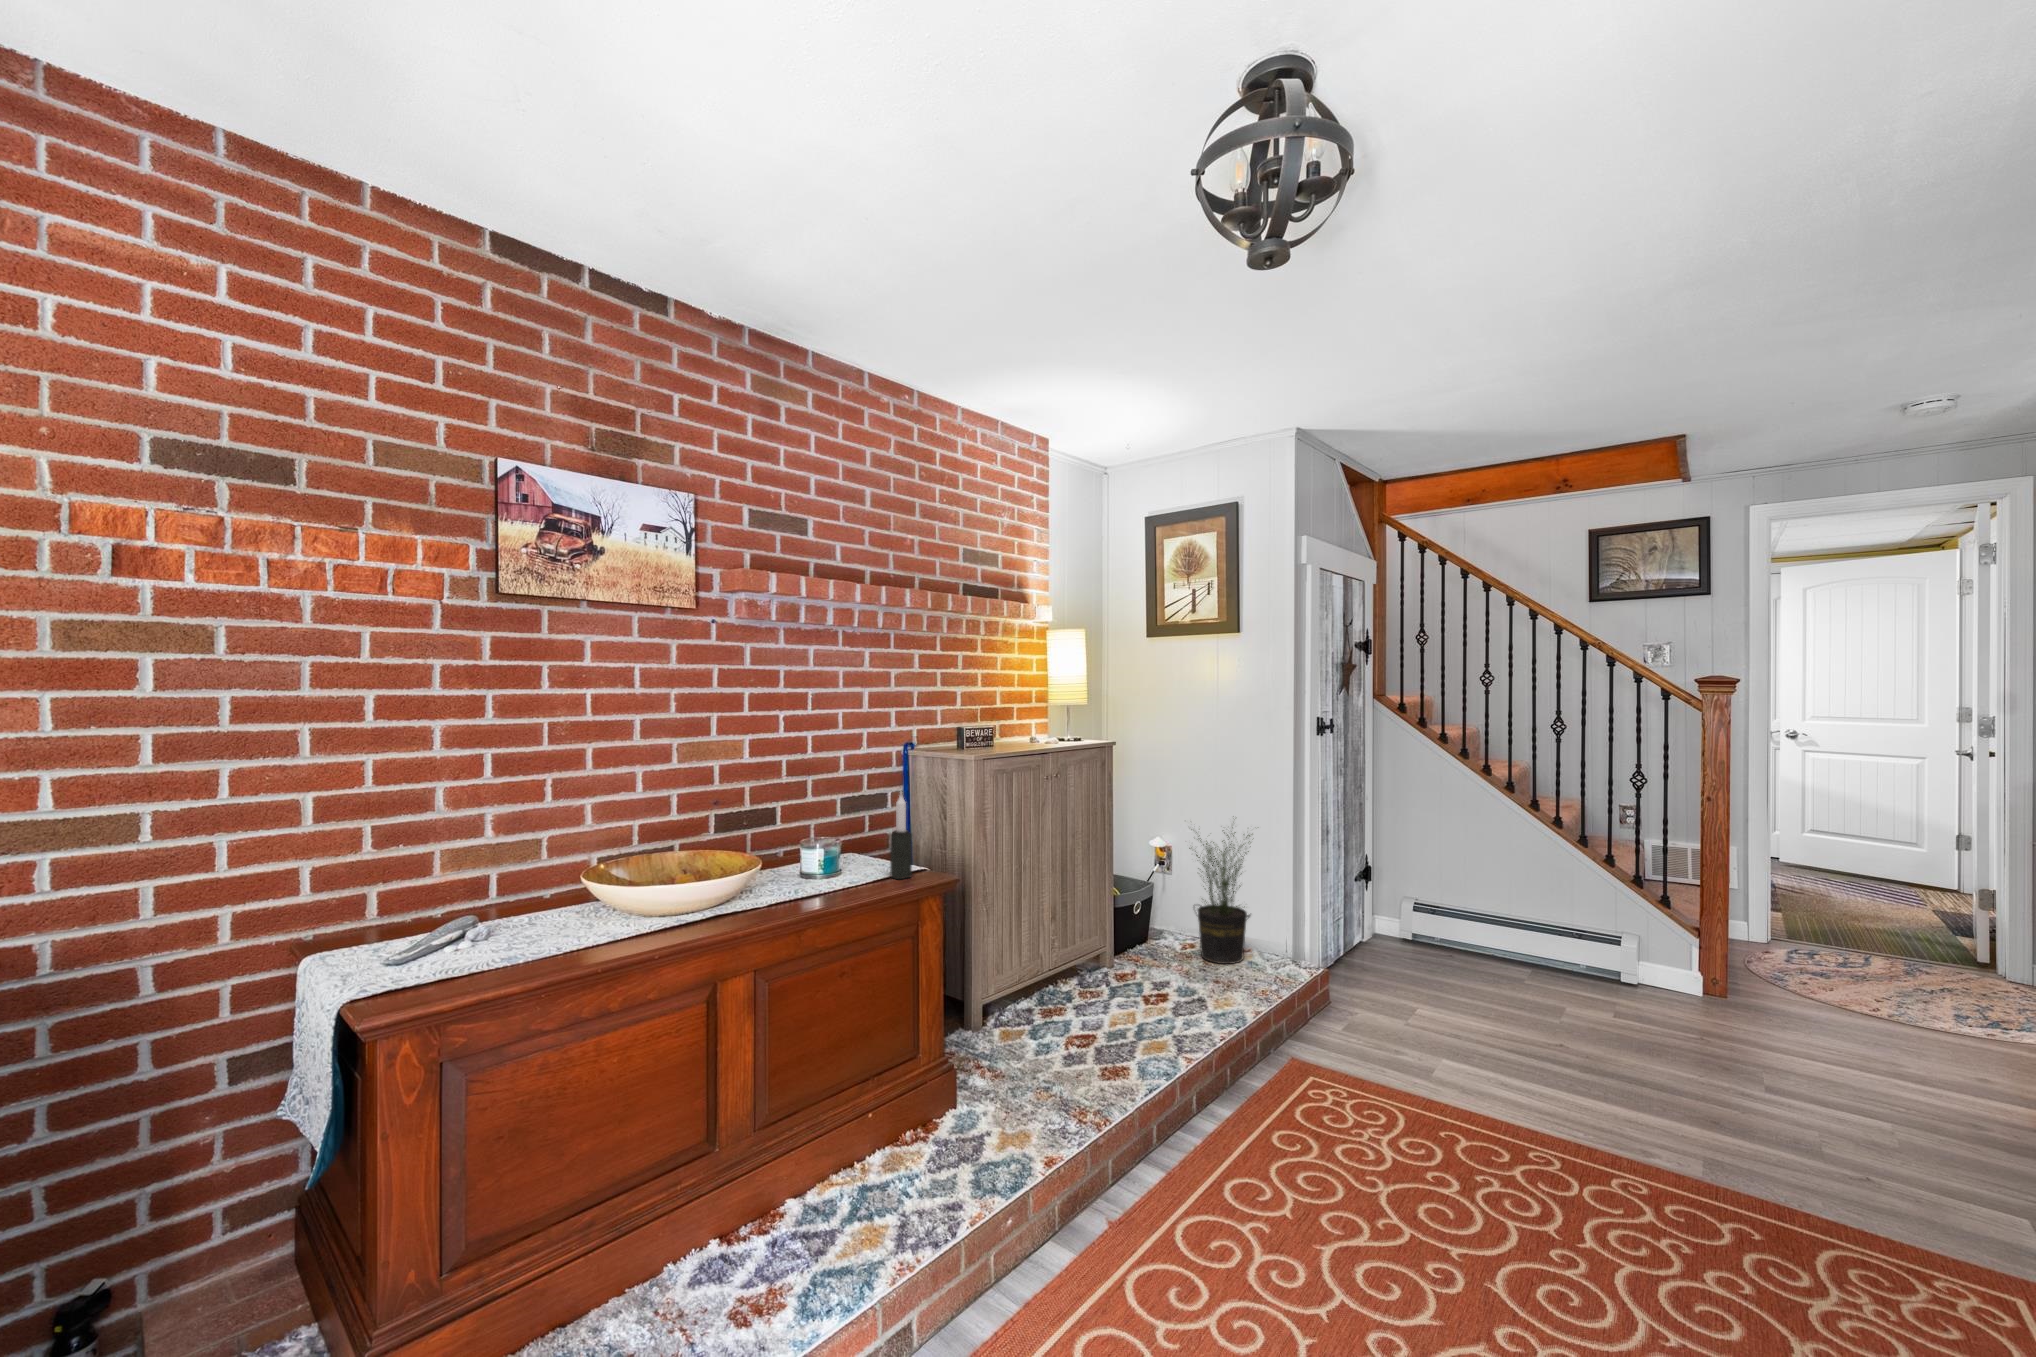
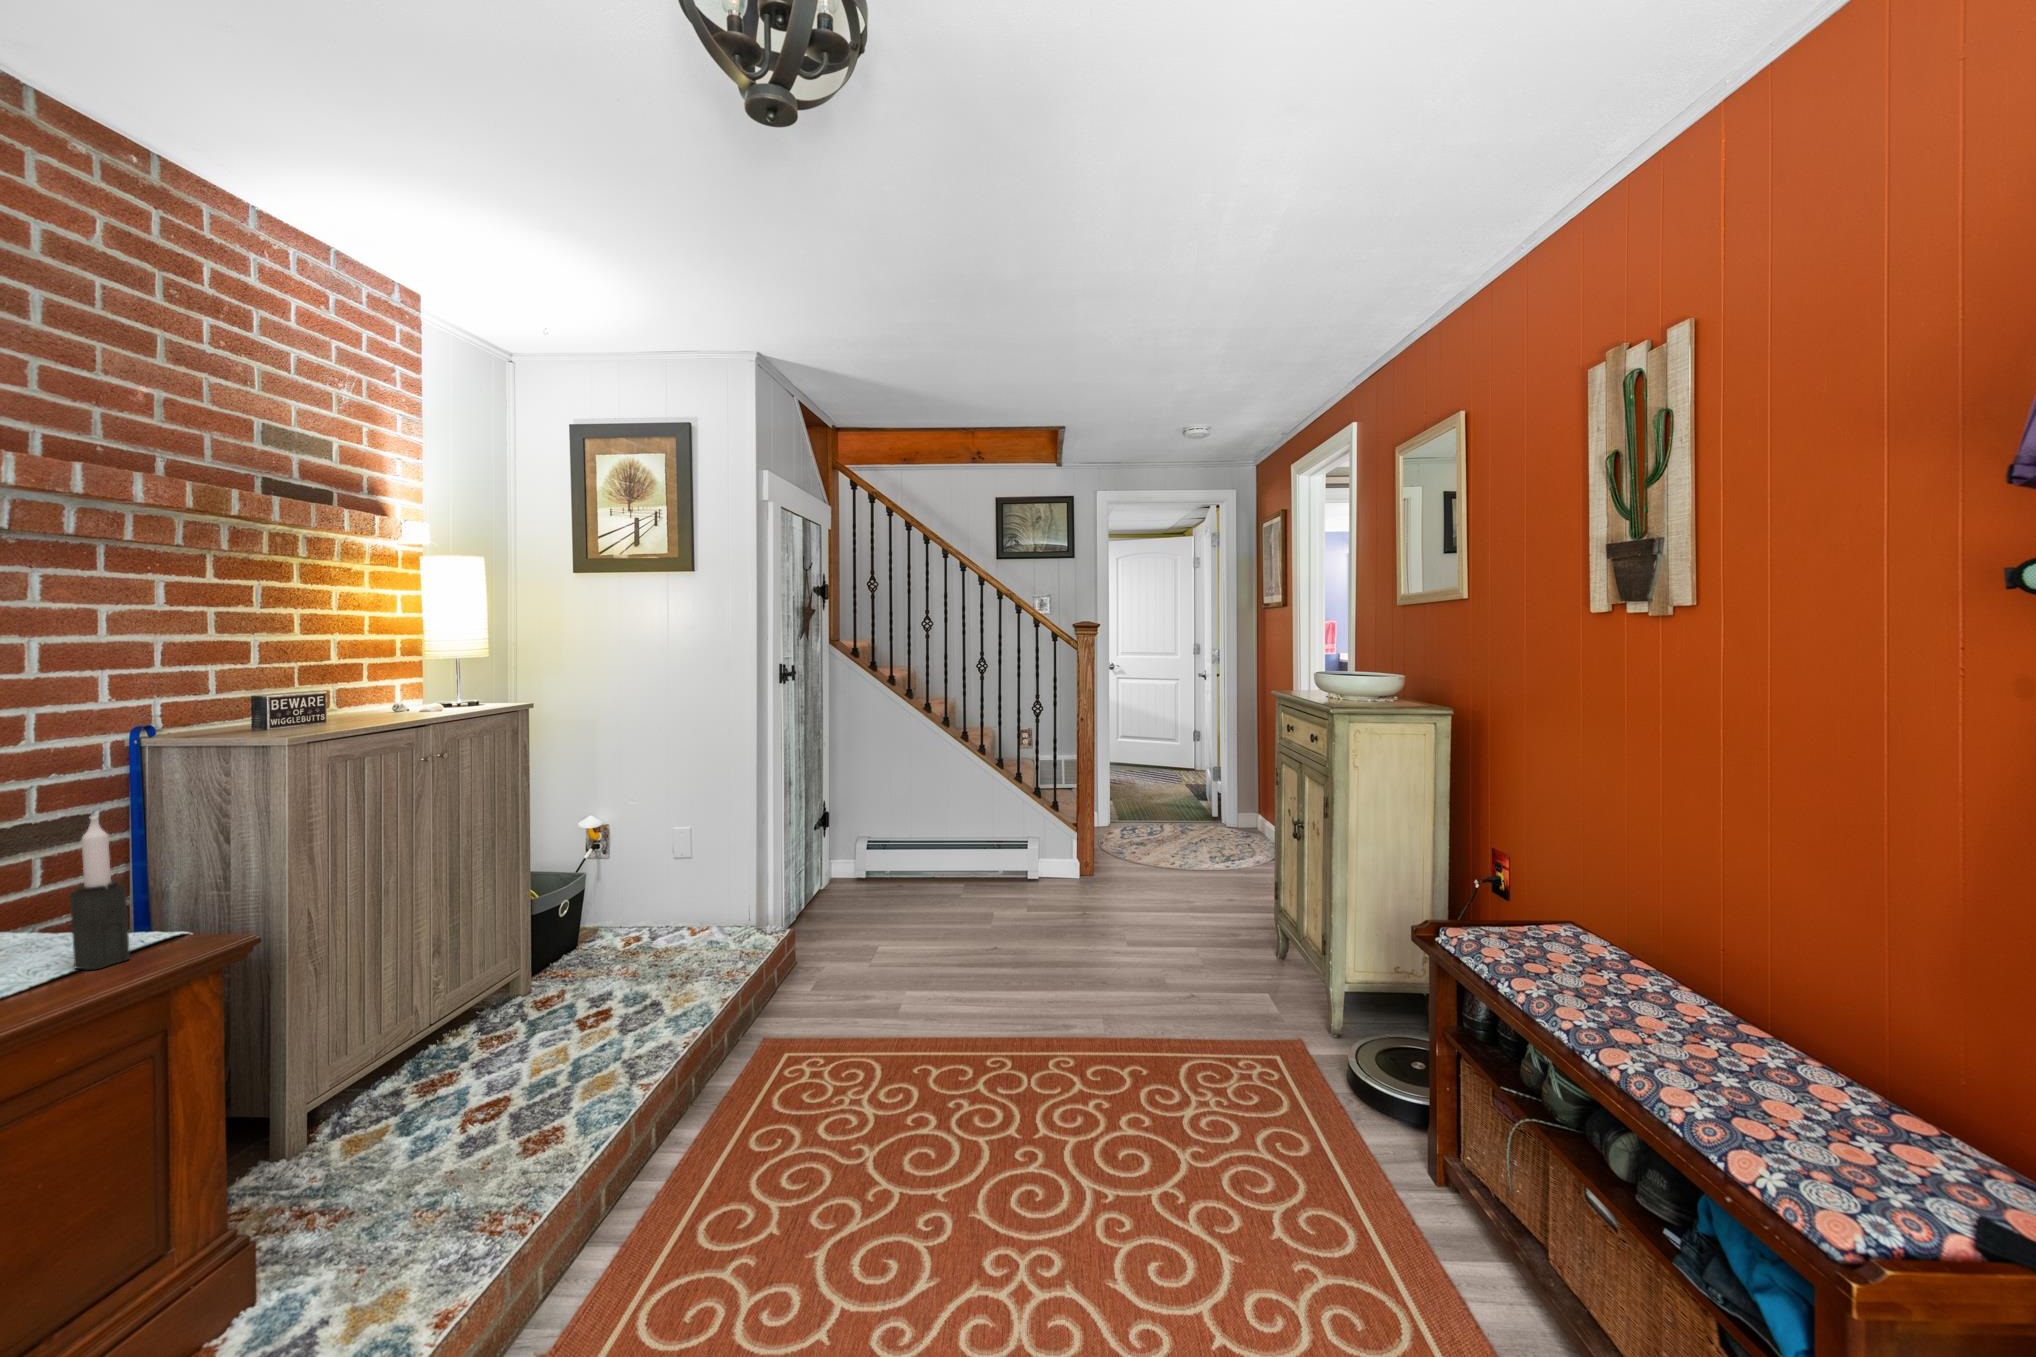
potted plant: present [1189,827,1252,964] -> none [623,781,719,950]

